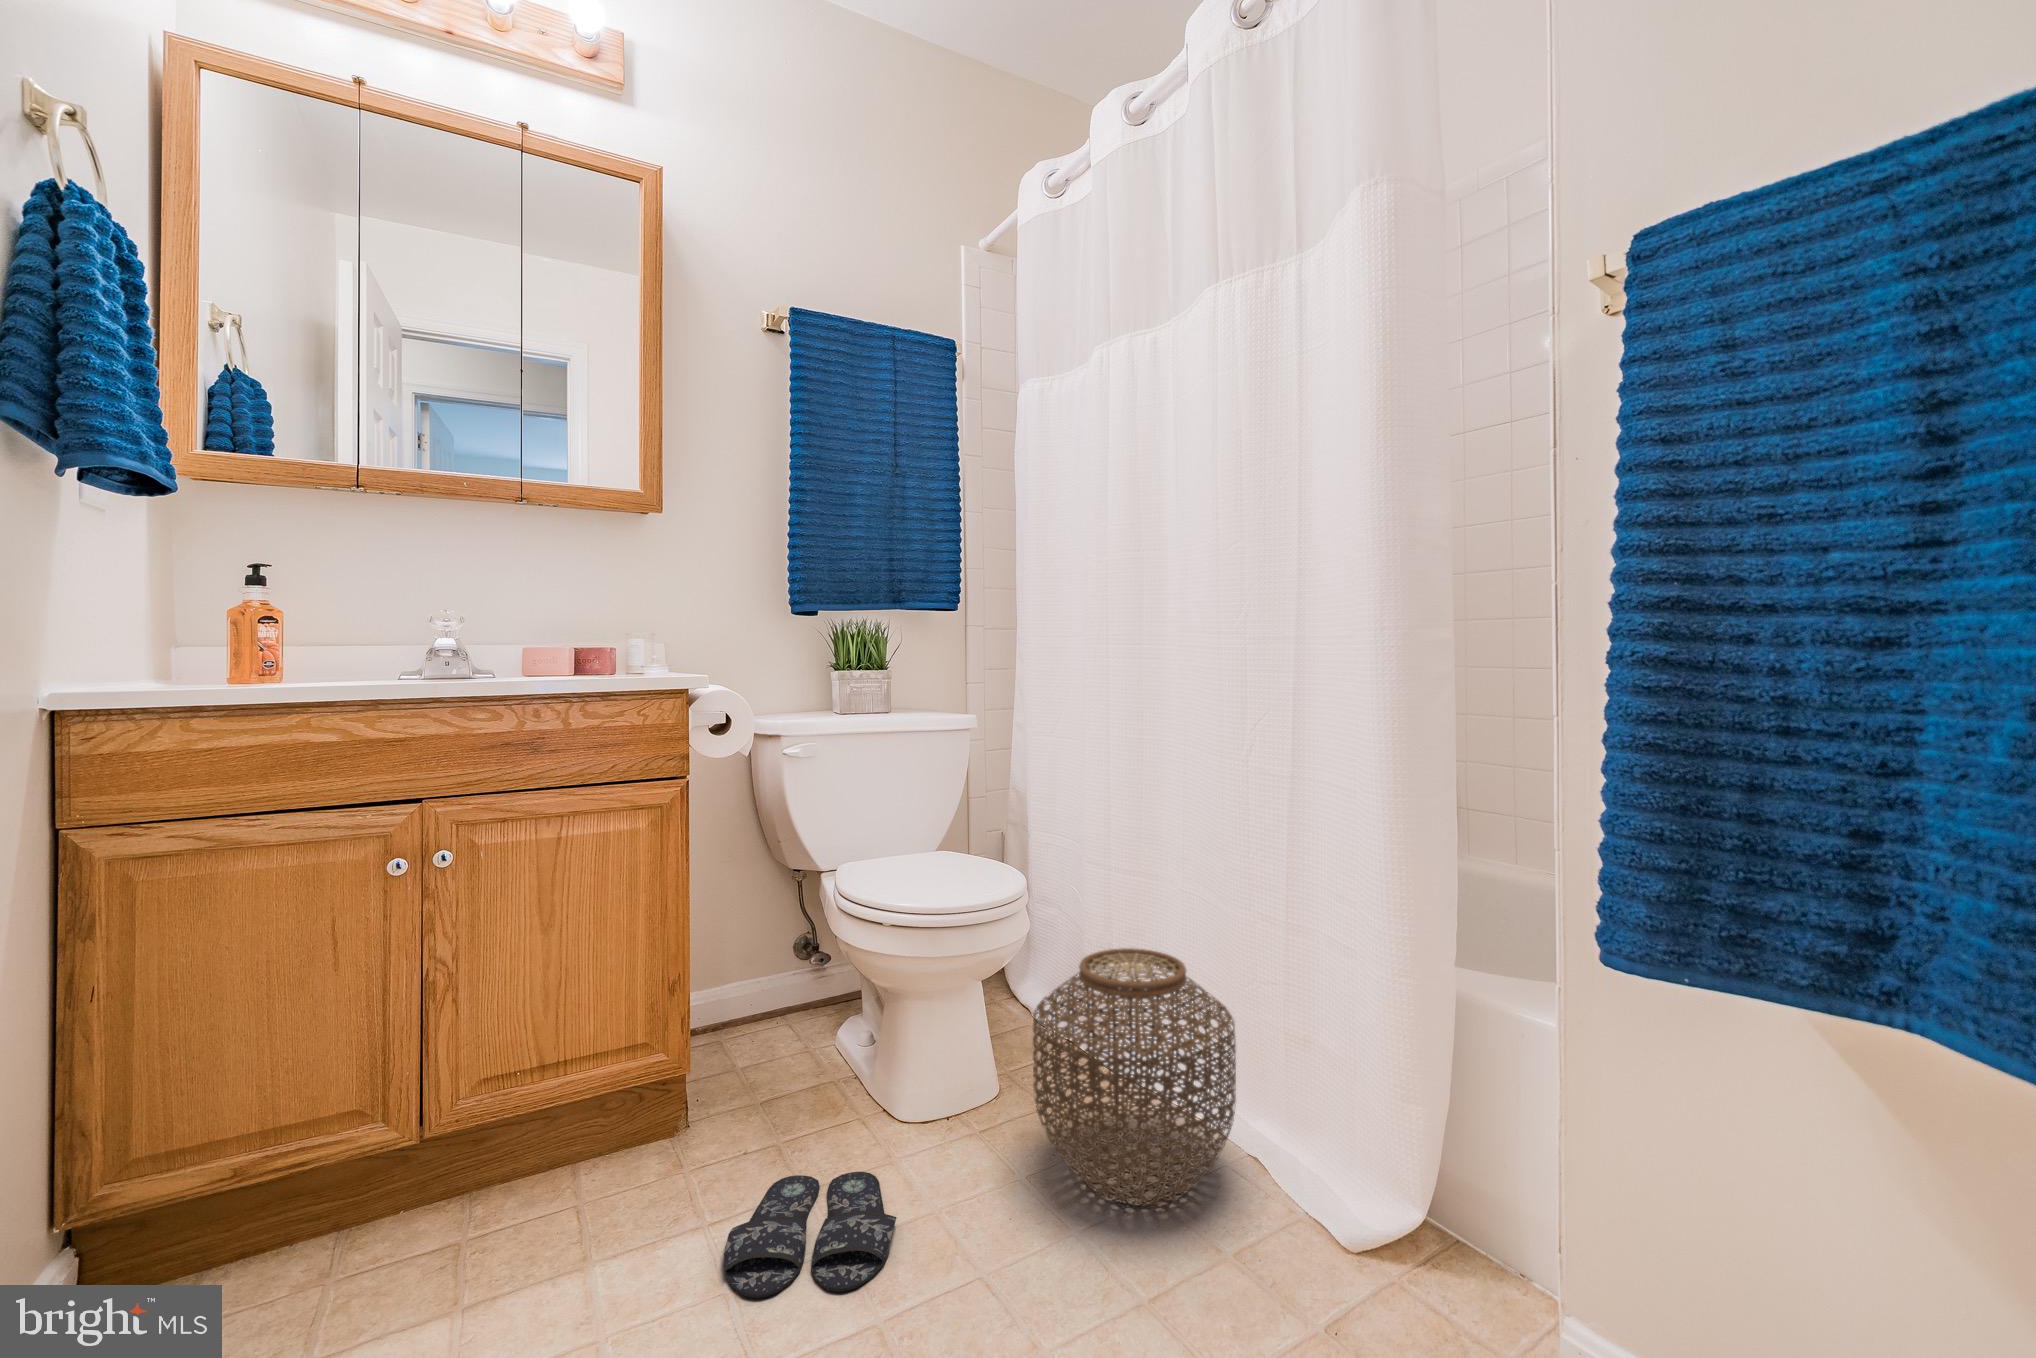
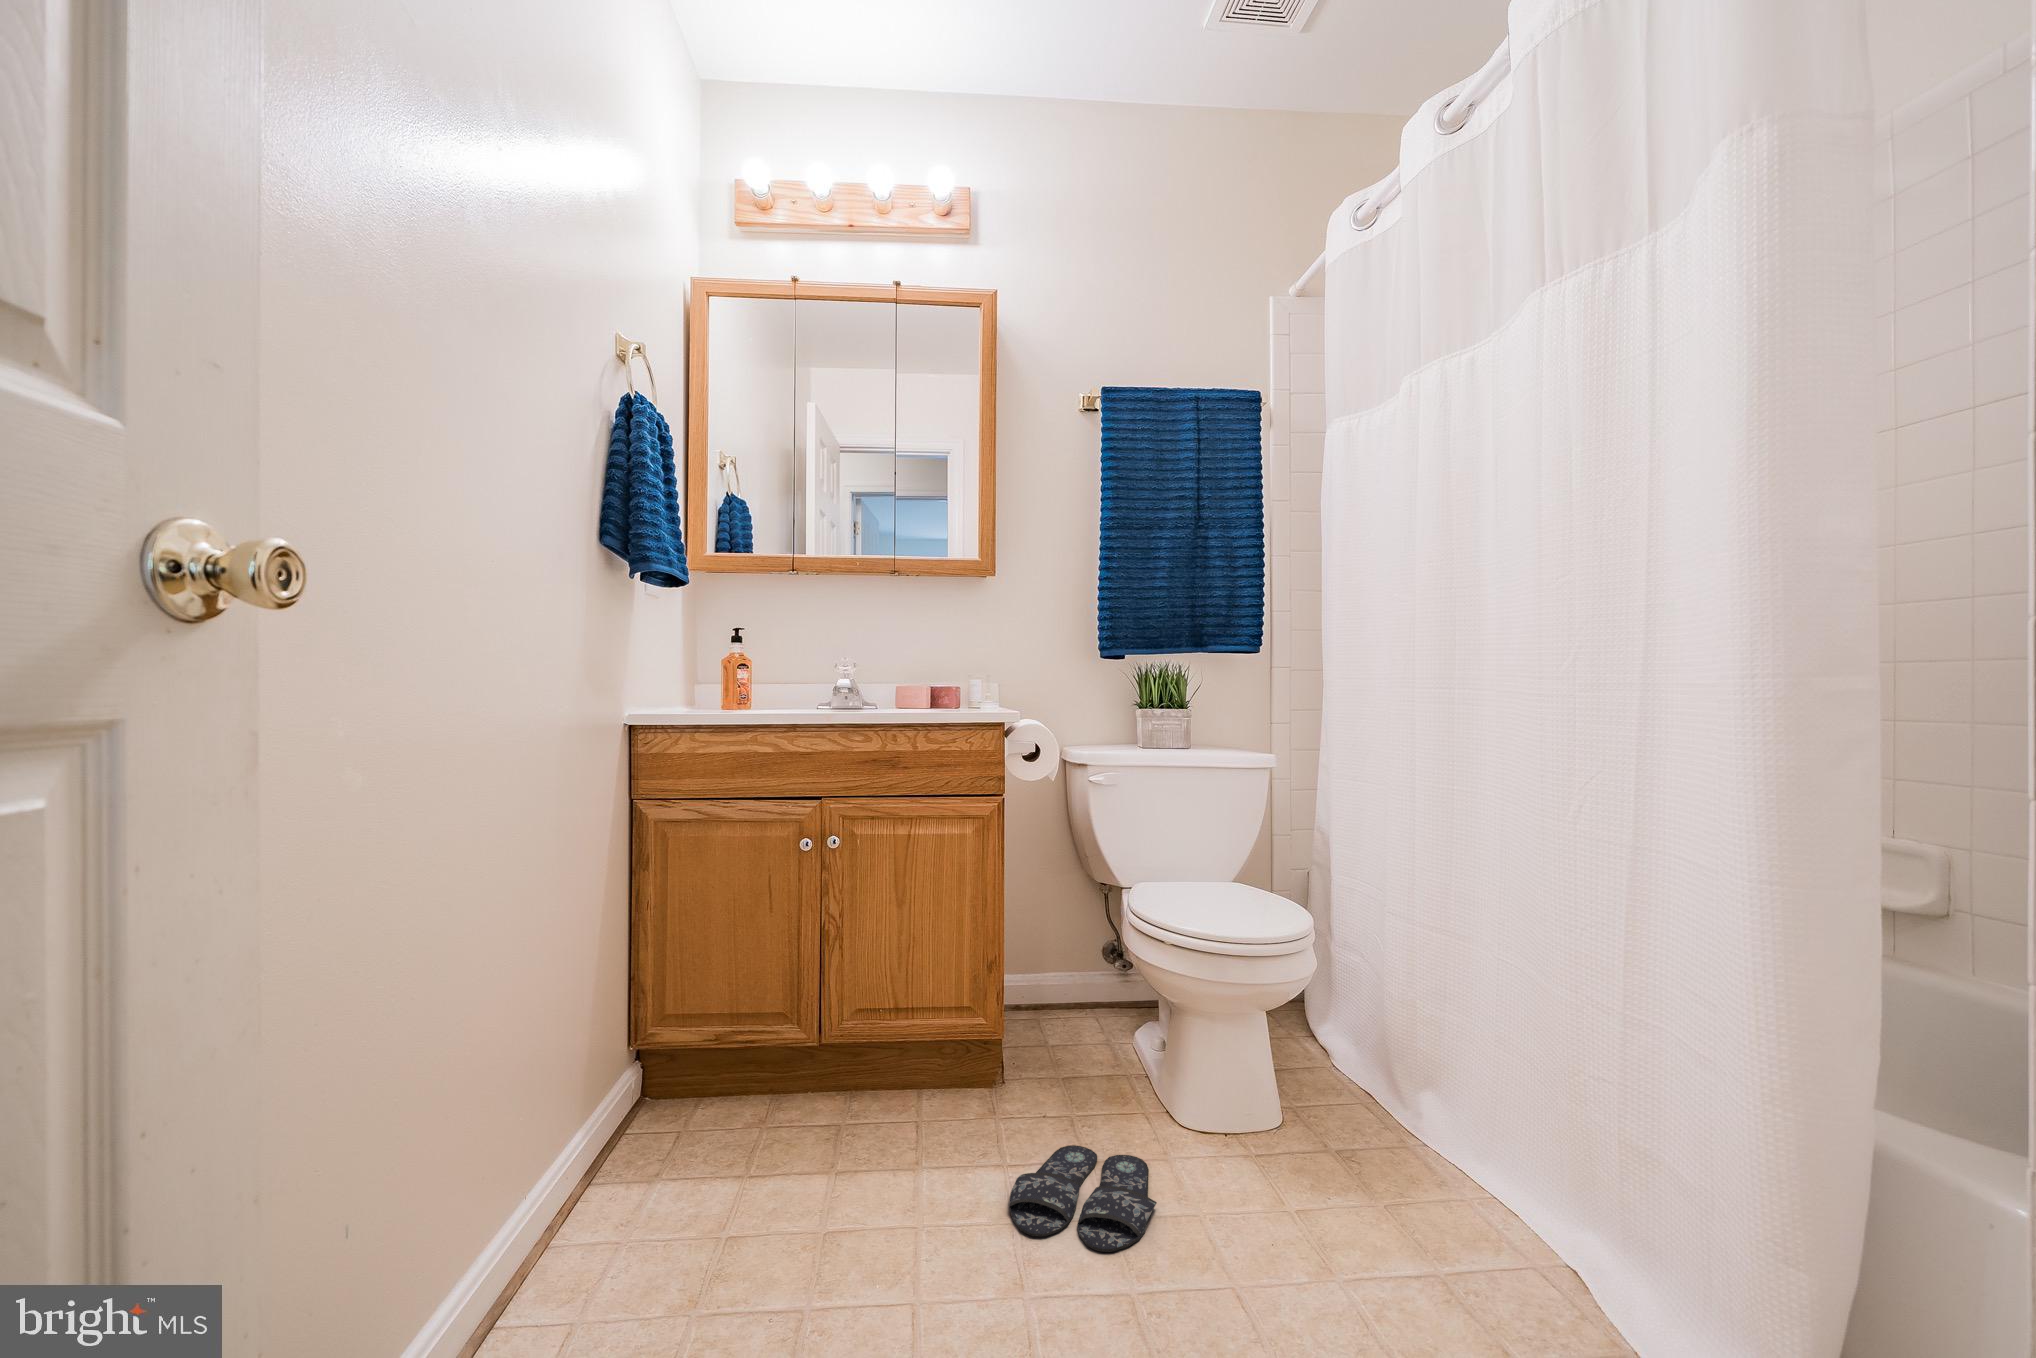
woven basket: present [1033,948,1236,1205] -> none [1295,992,1520,1262]

